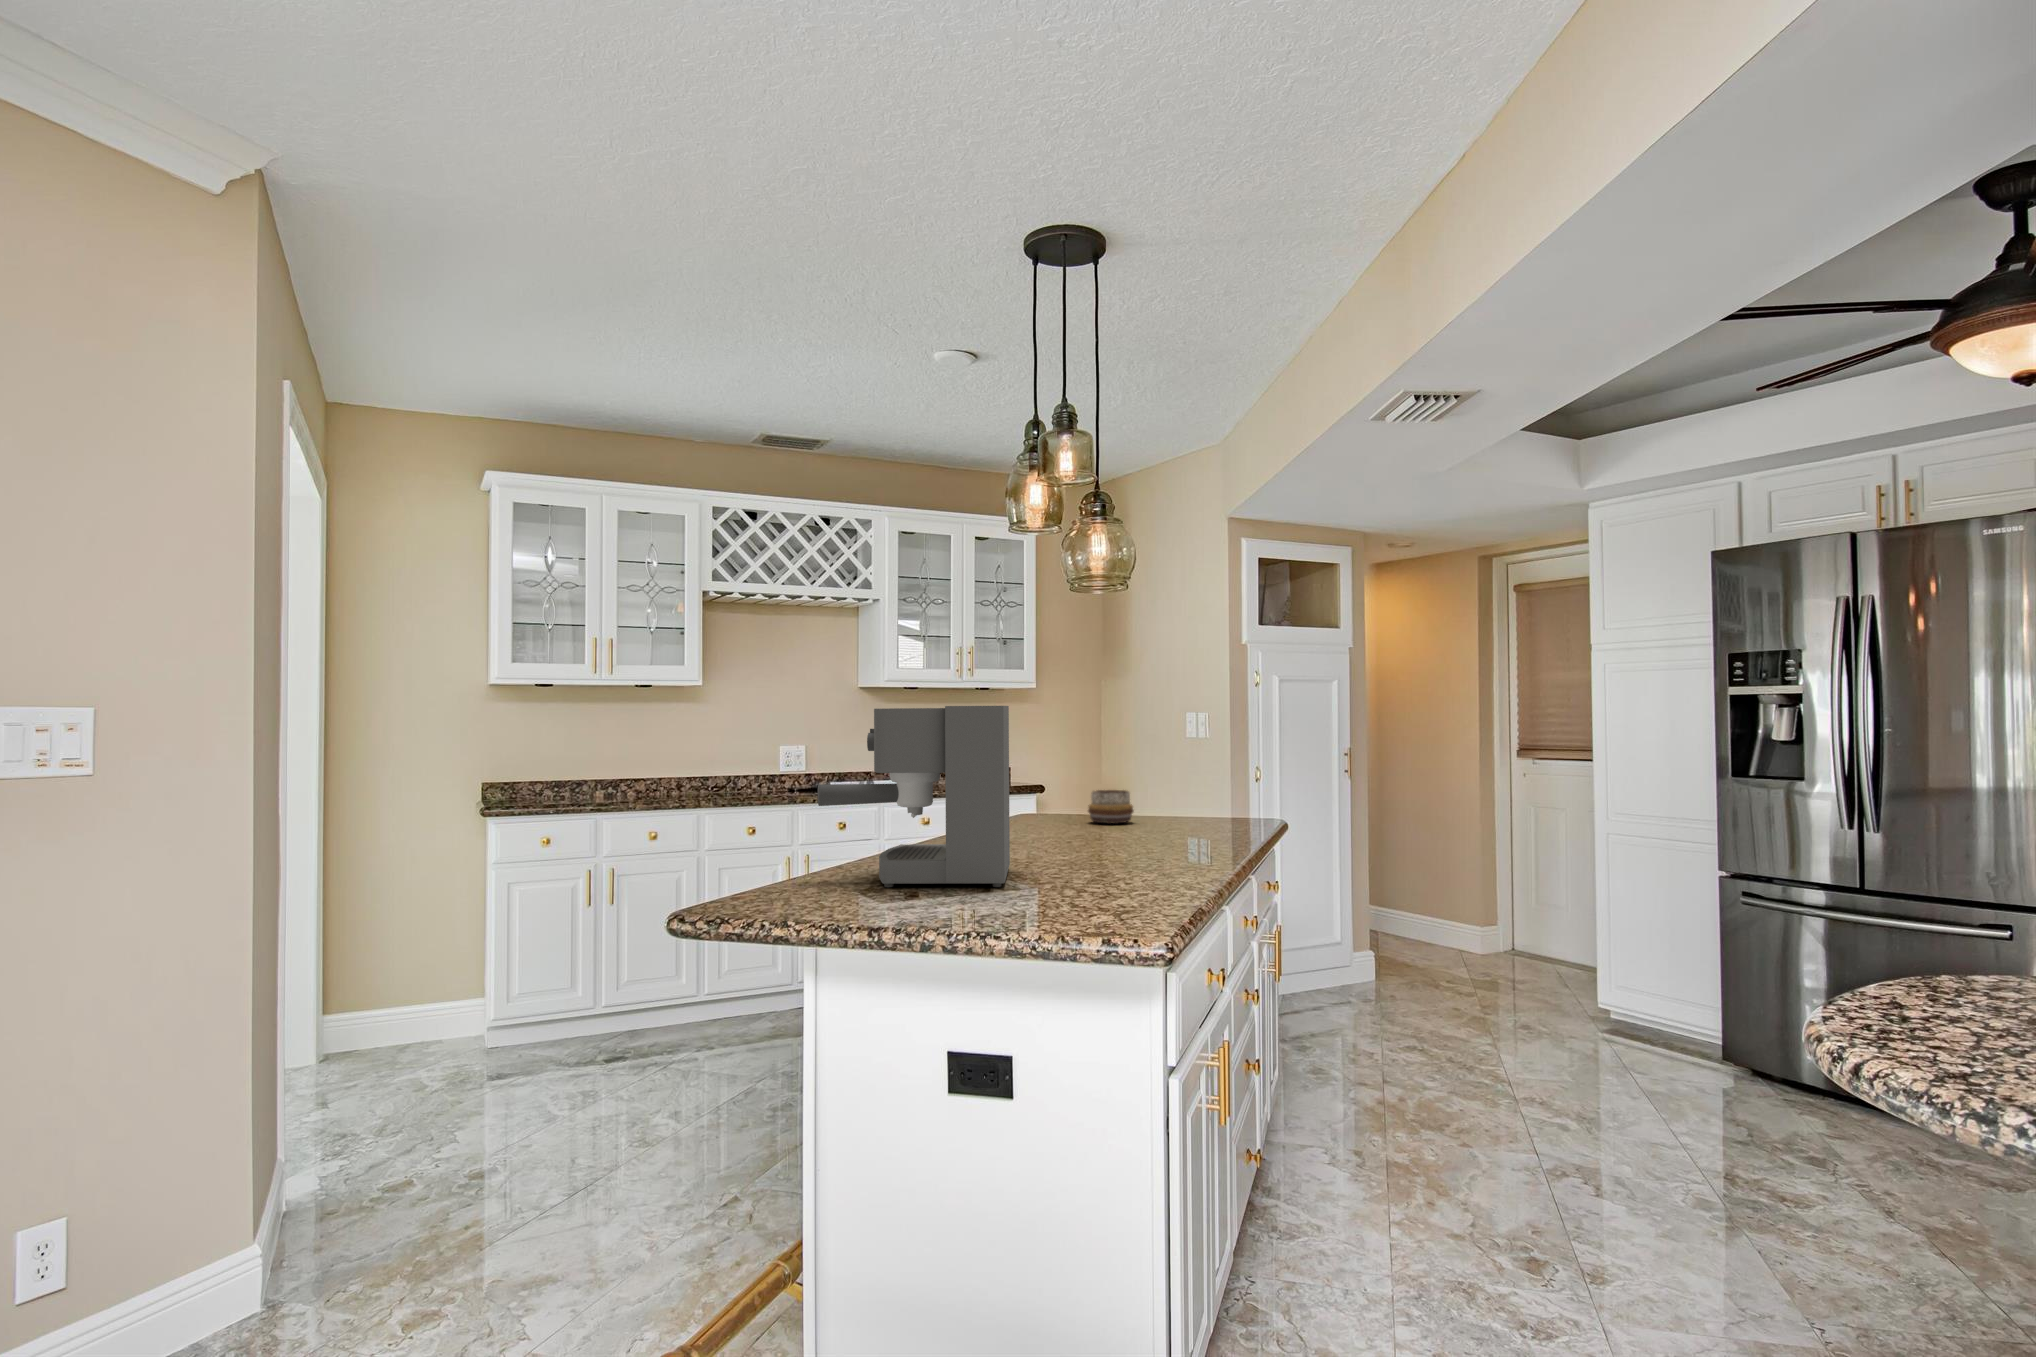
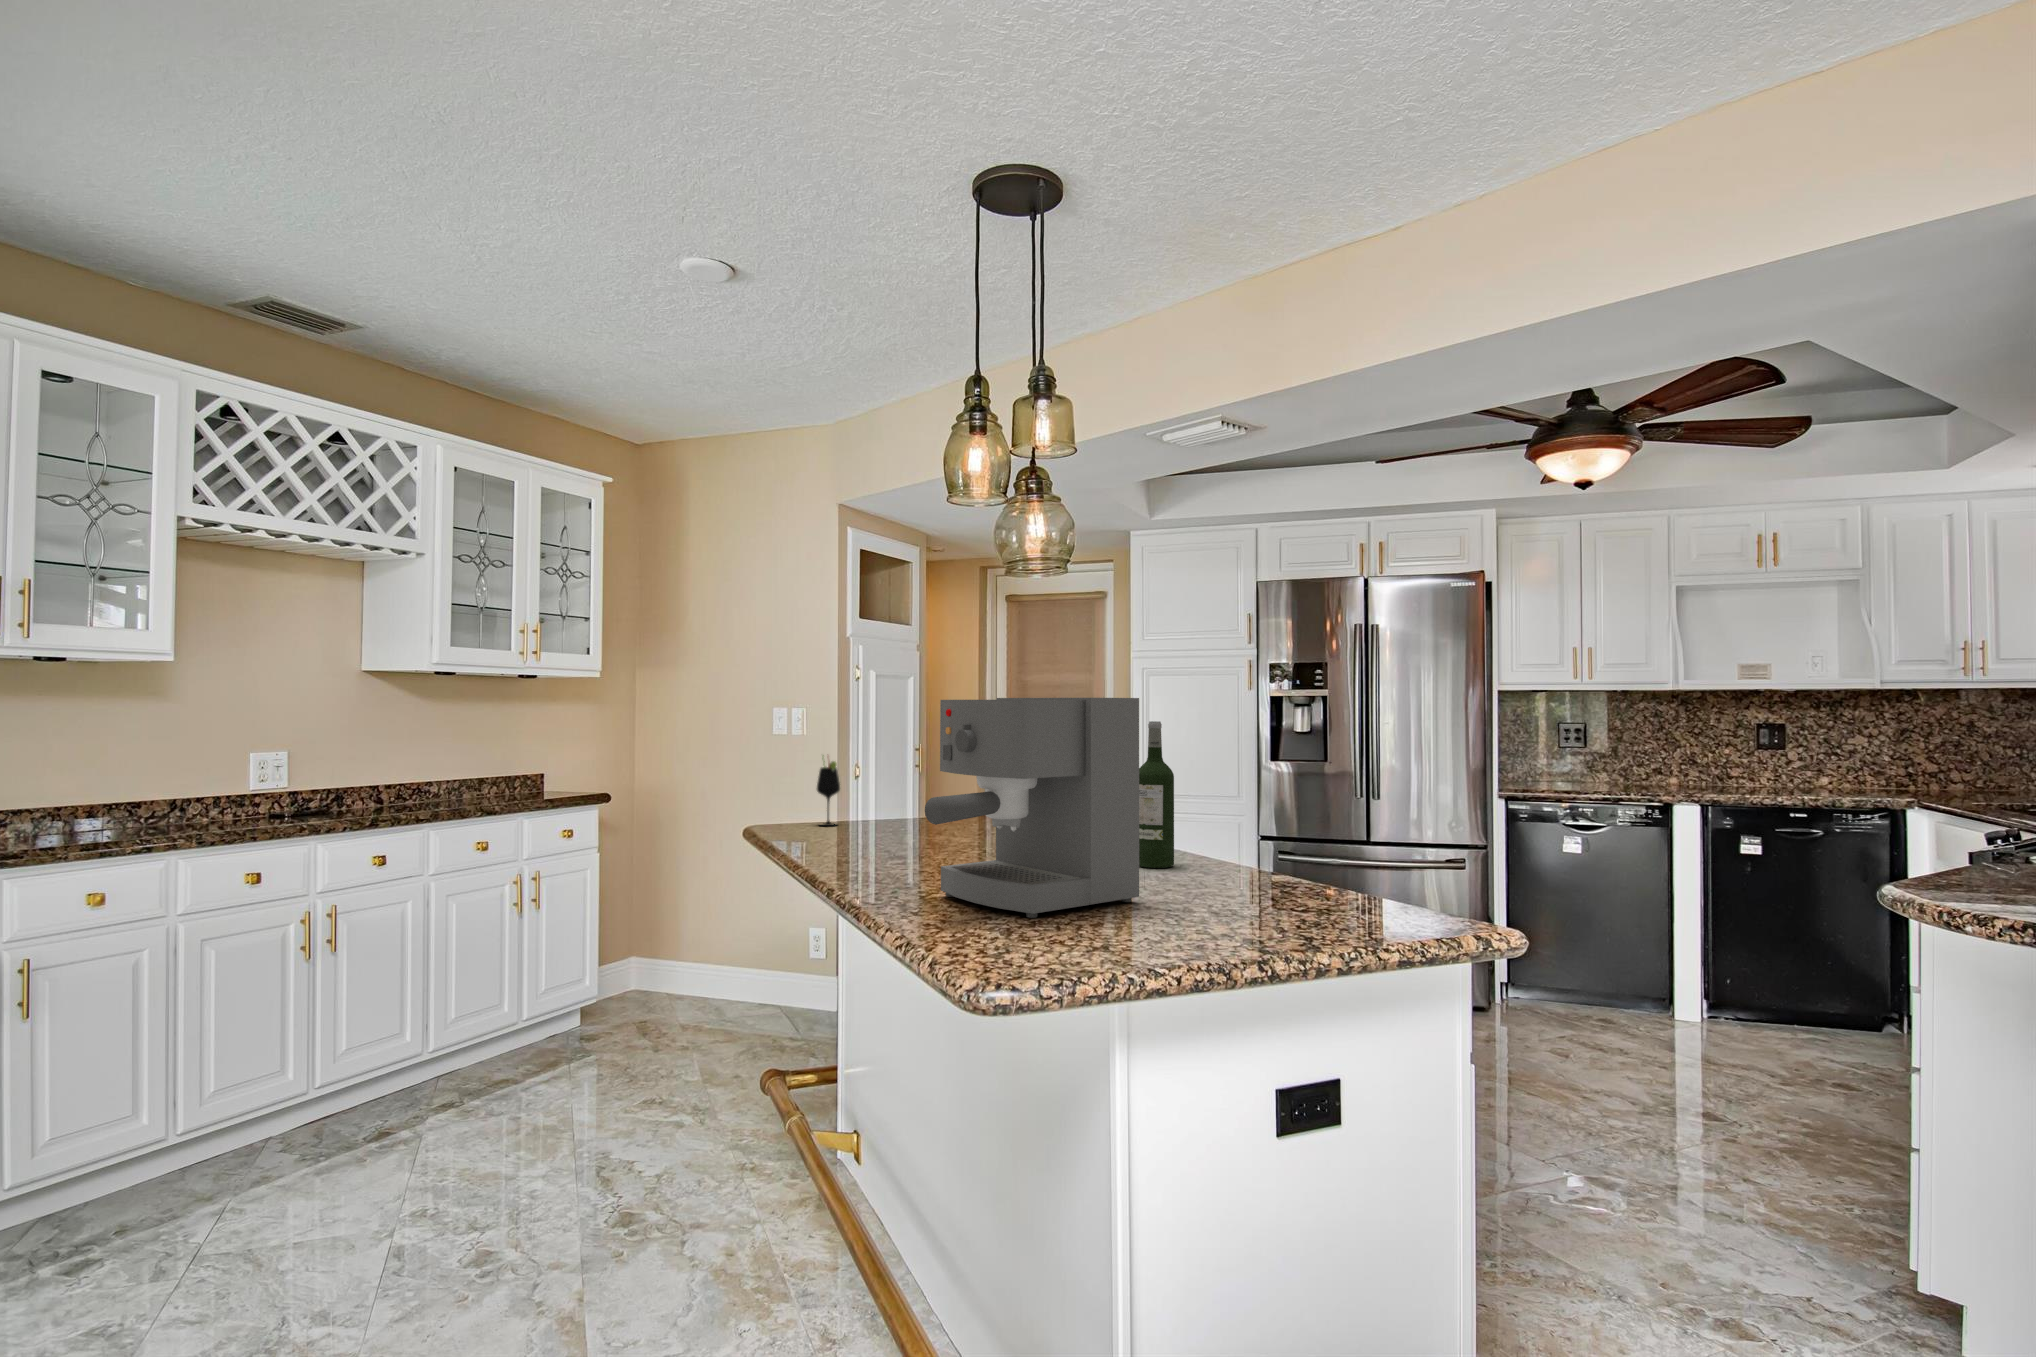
wine bottle: none [1141,727,1179,870] -> present [1139,721,1174,868]
wine glass: none [1060,755,1080,819] -> present [817,761,840,826]
decorative bowl: present [1088,790,1133,824] -> none [868,791,918,828]

